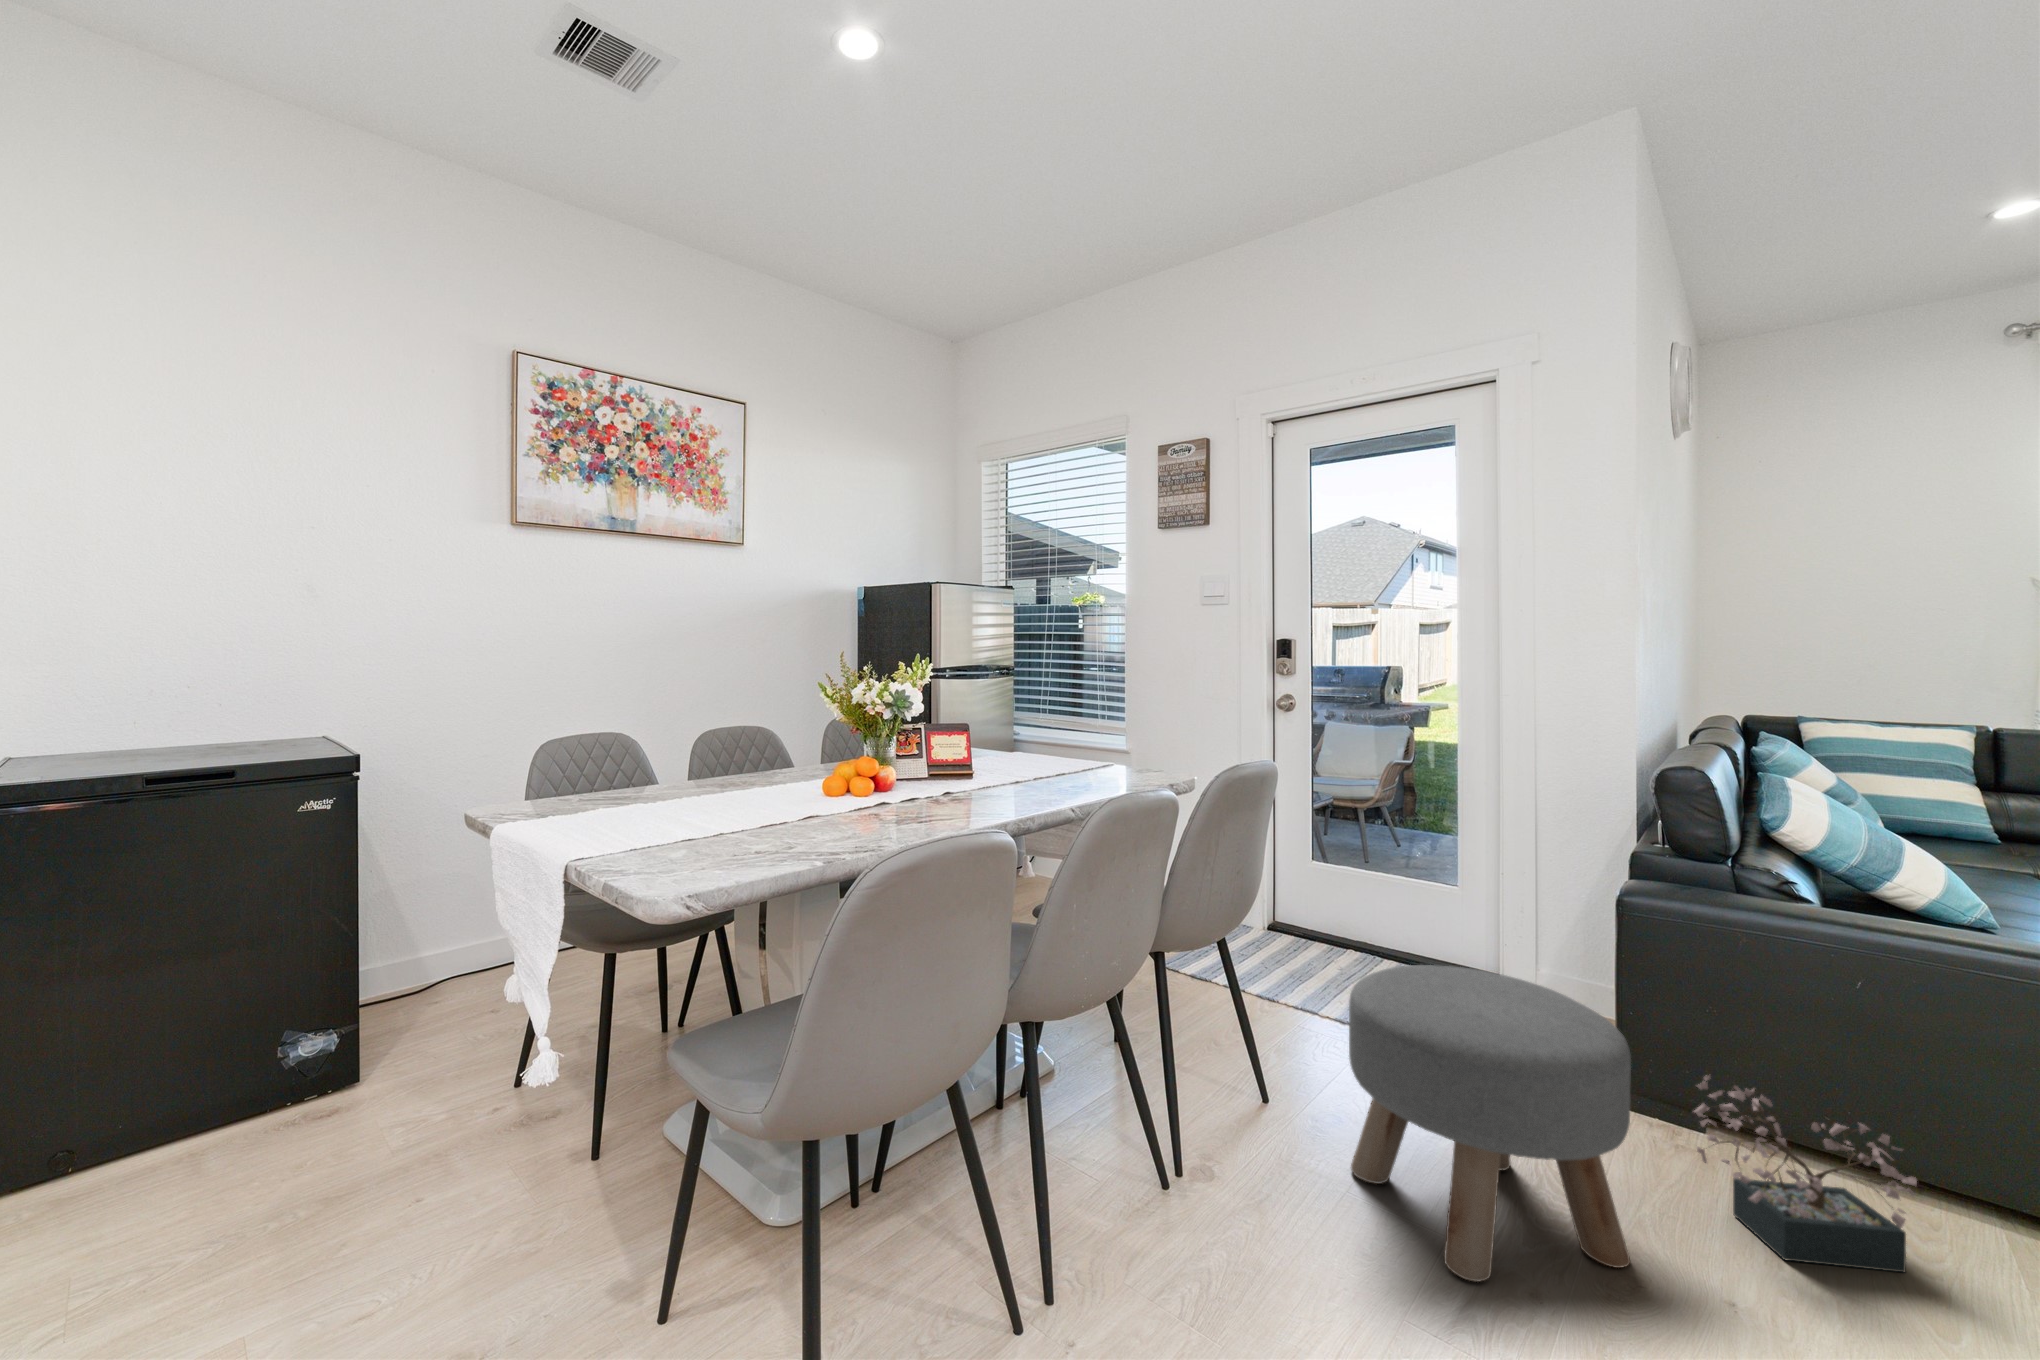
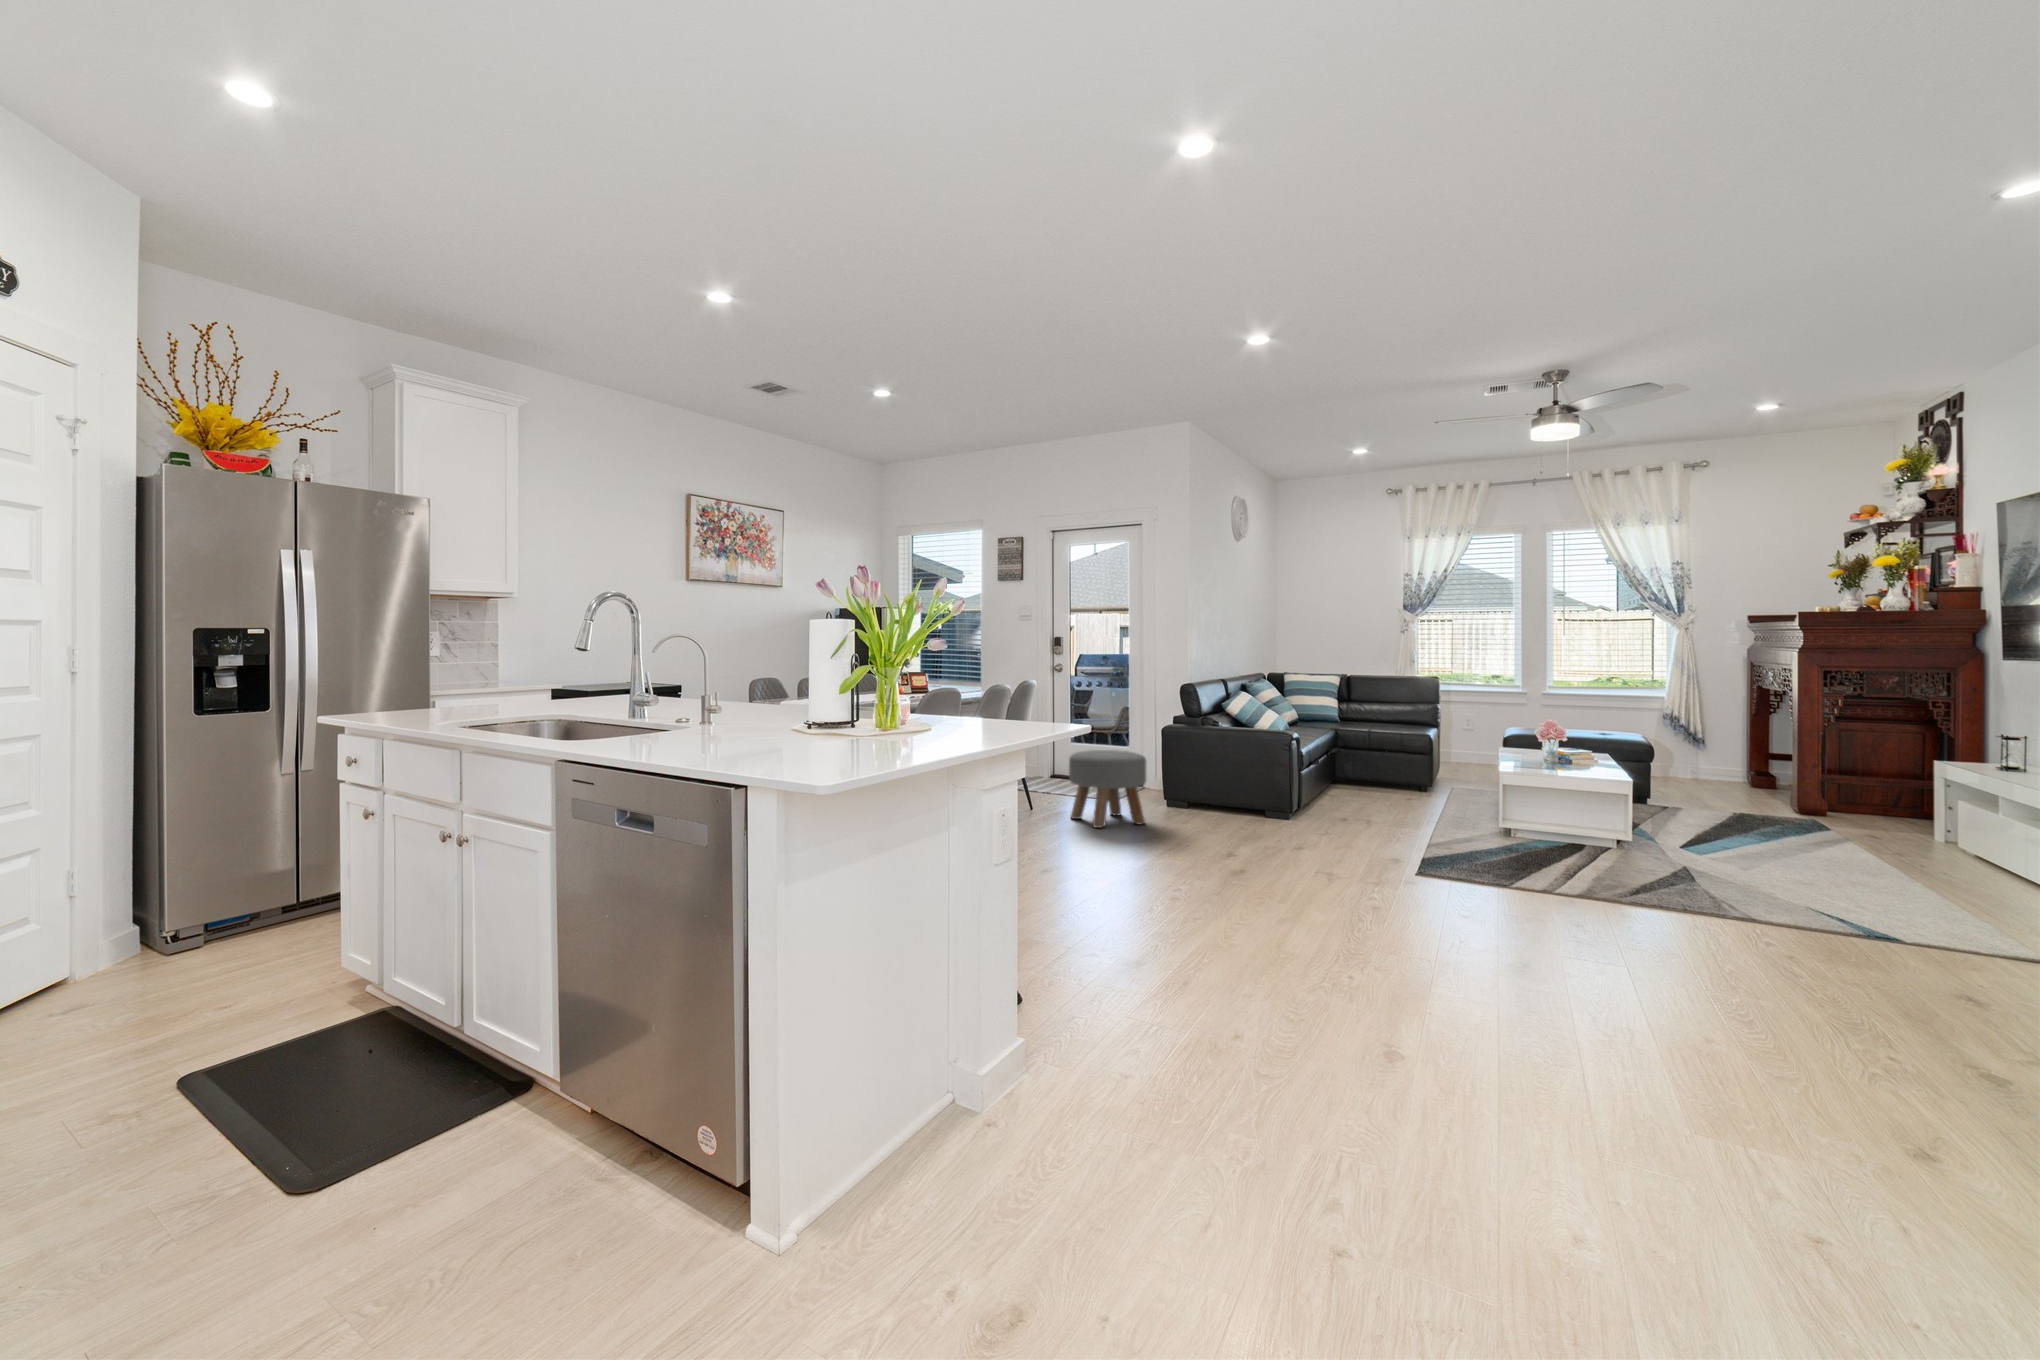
decorative plant: present [1694,1075,1917,1272] -> none [1170,774,1225,821]

